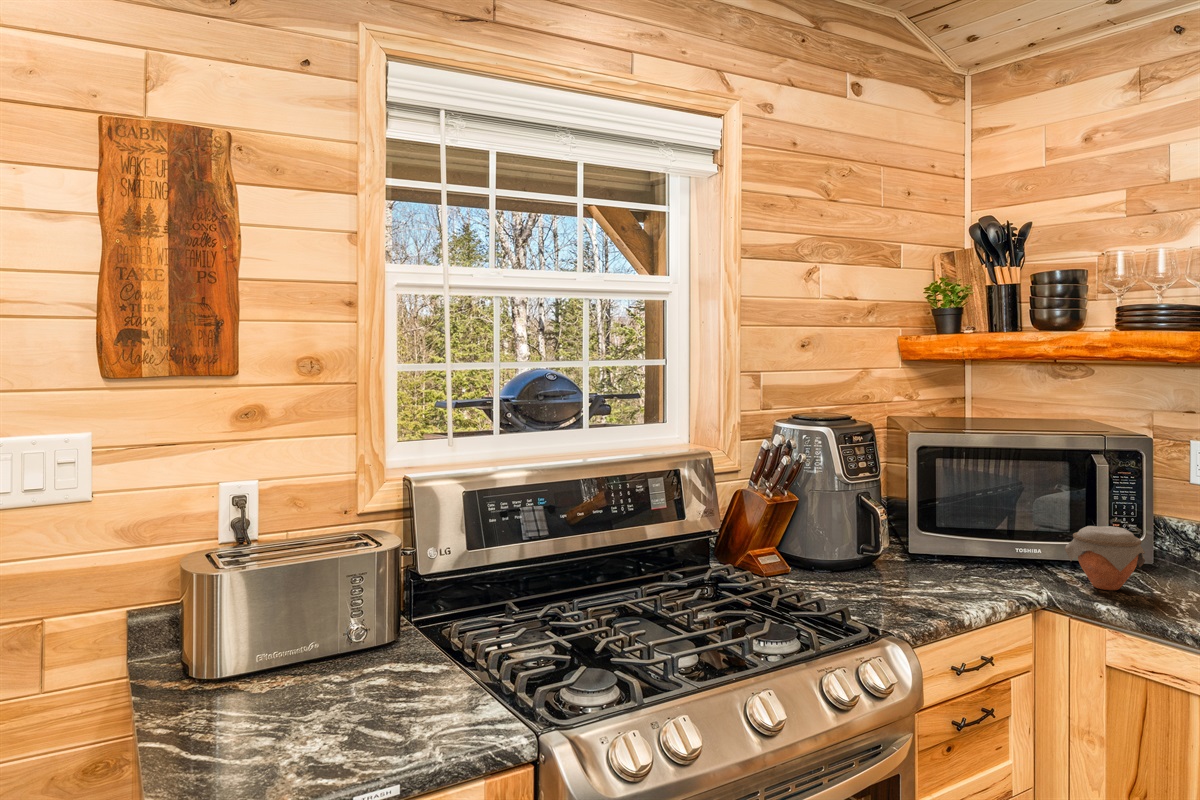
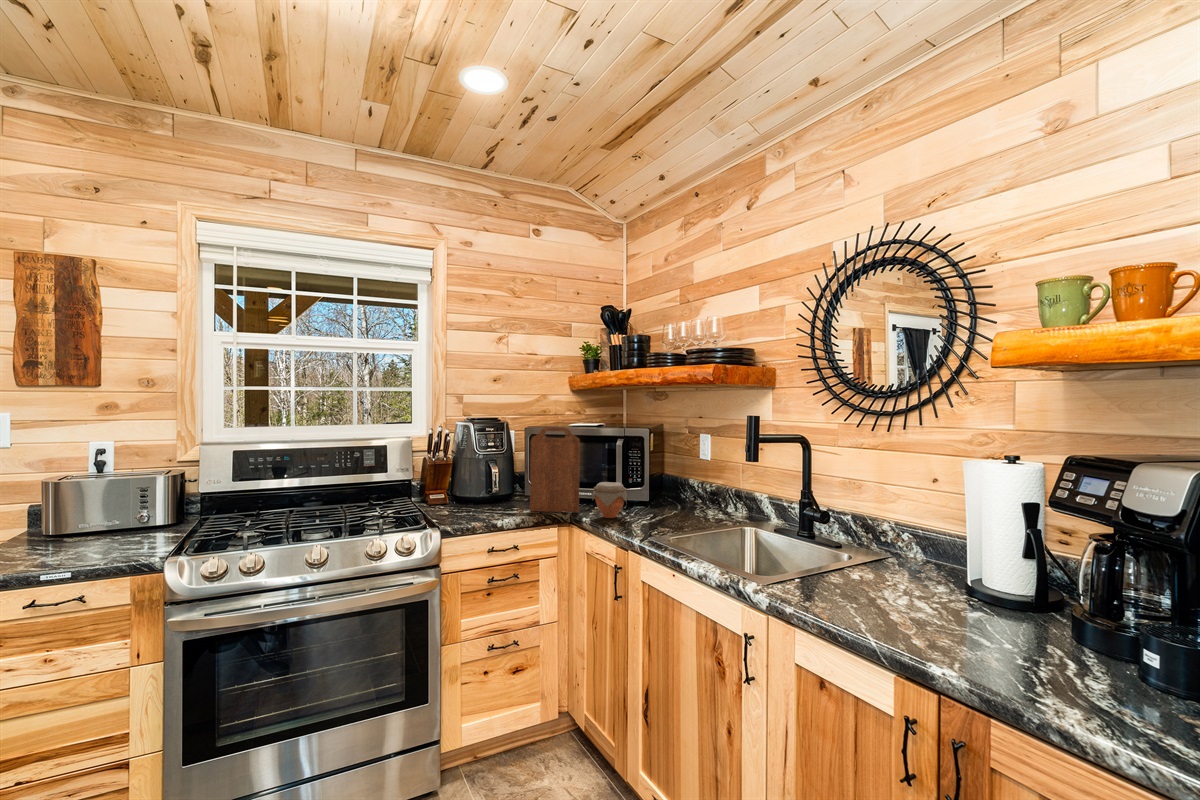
cutting board: none [948,430,1039,579] -> present [530,427,580,512]

